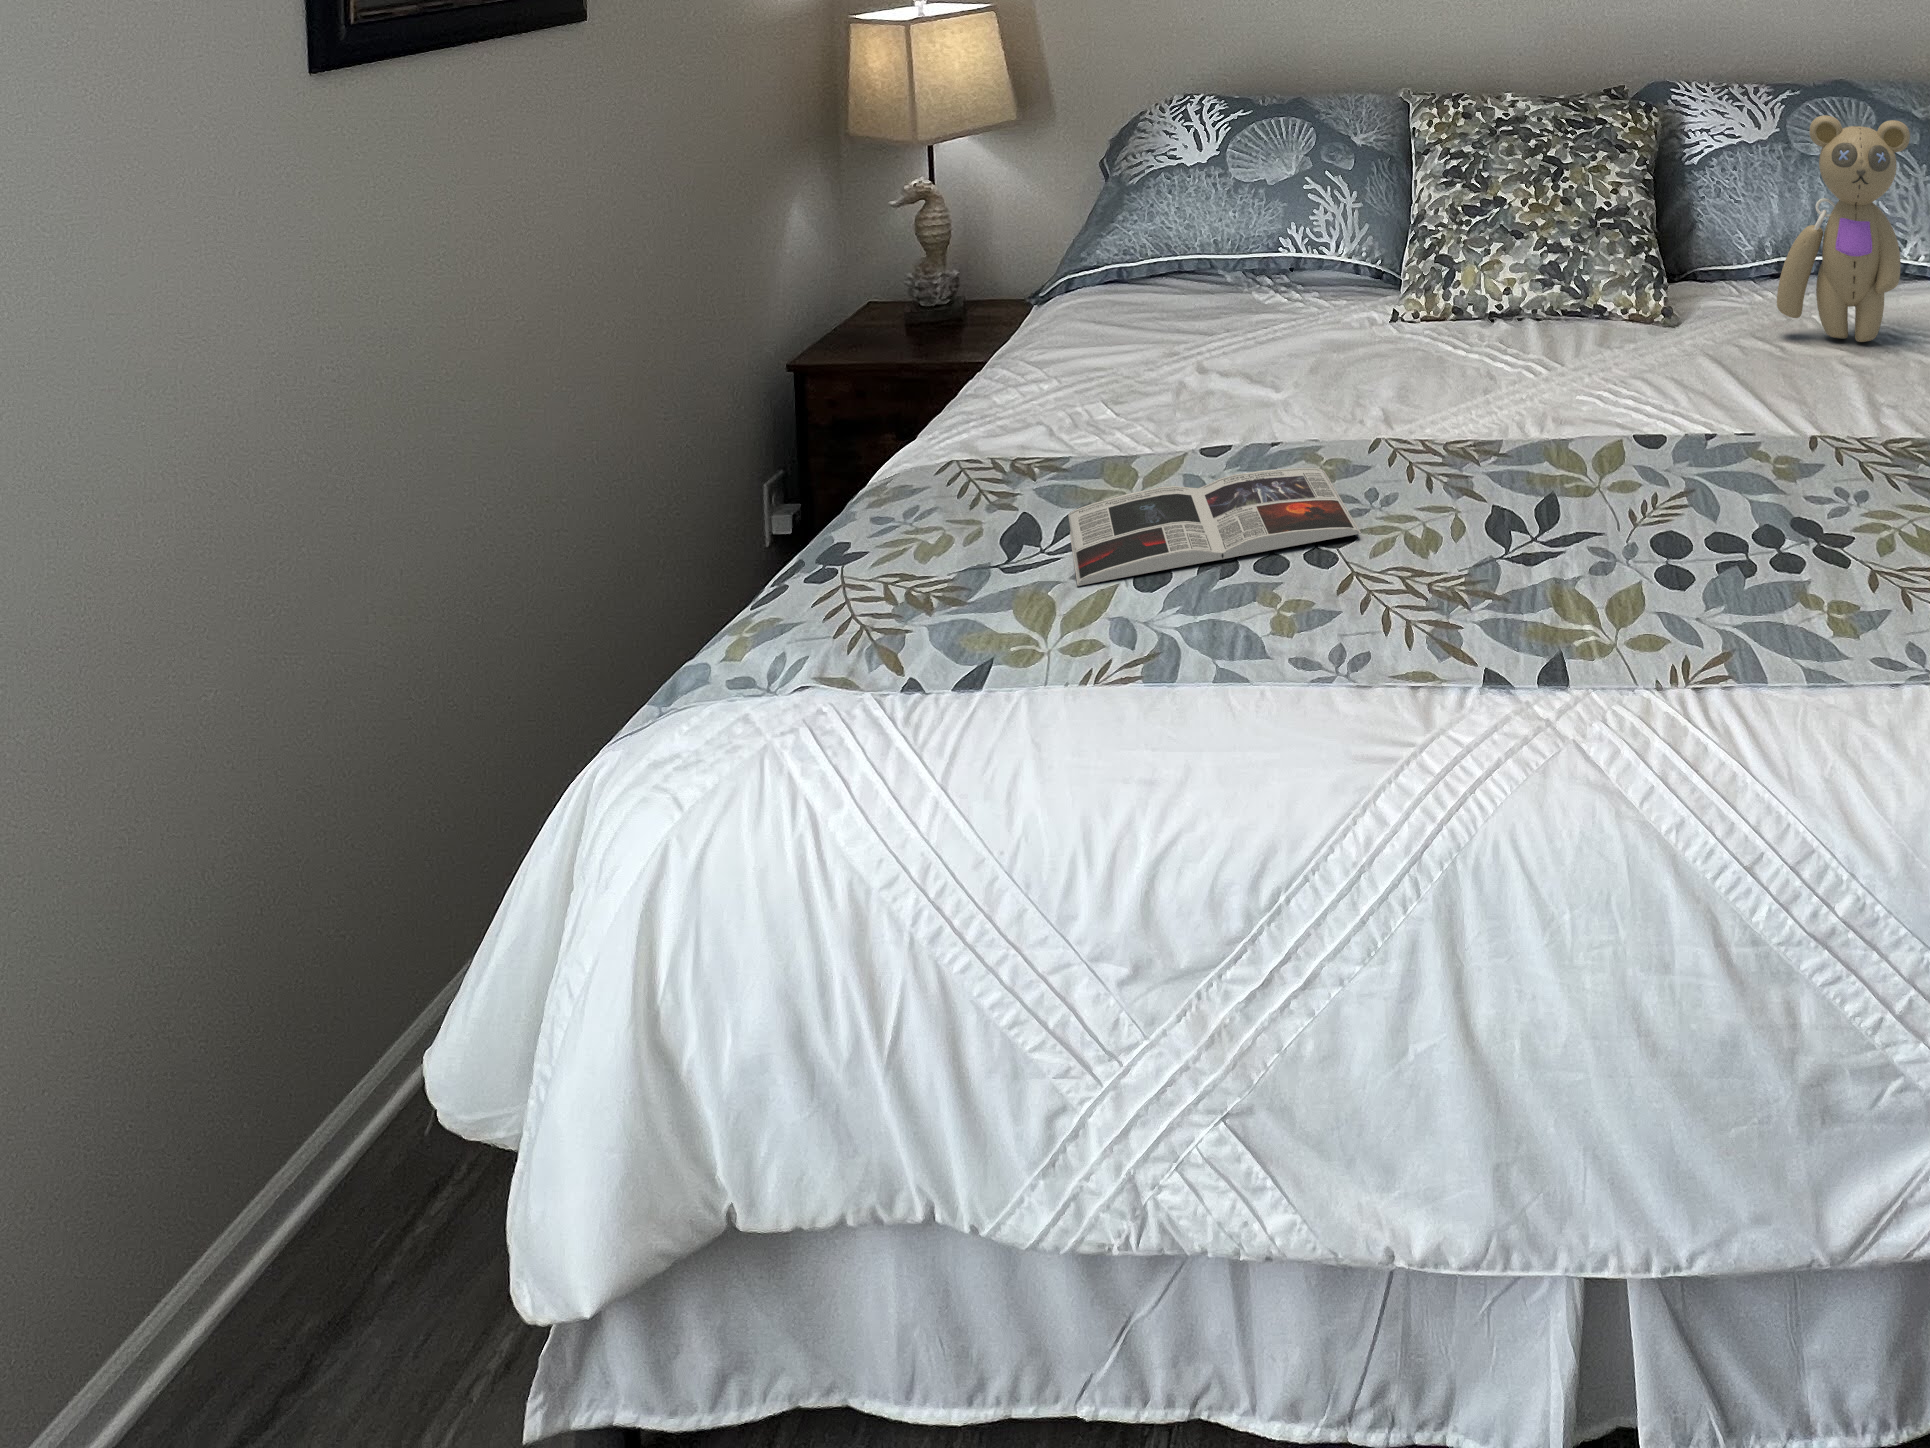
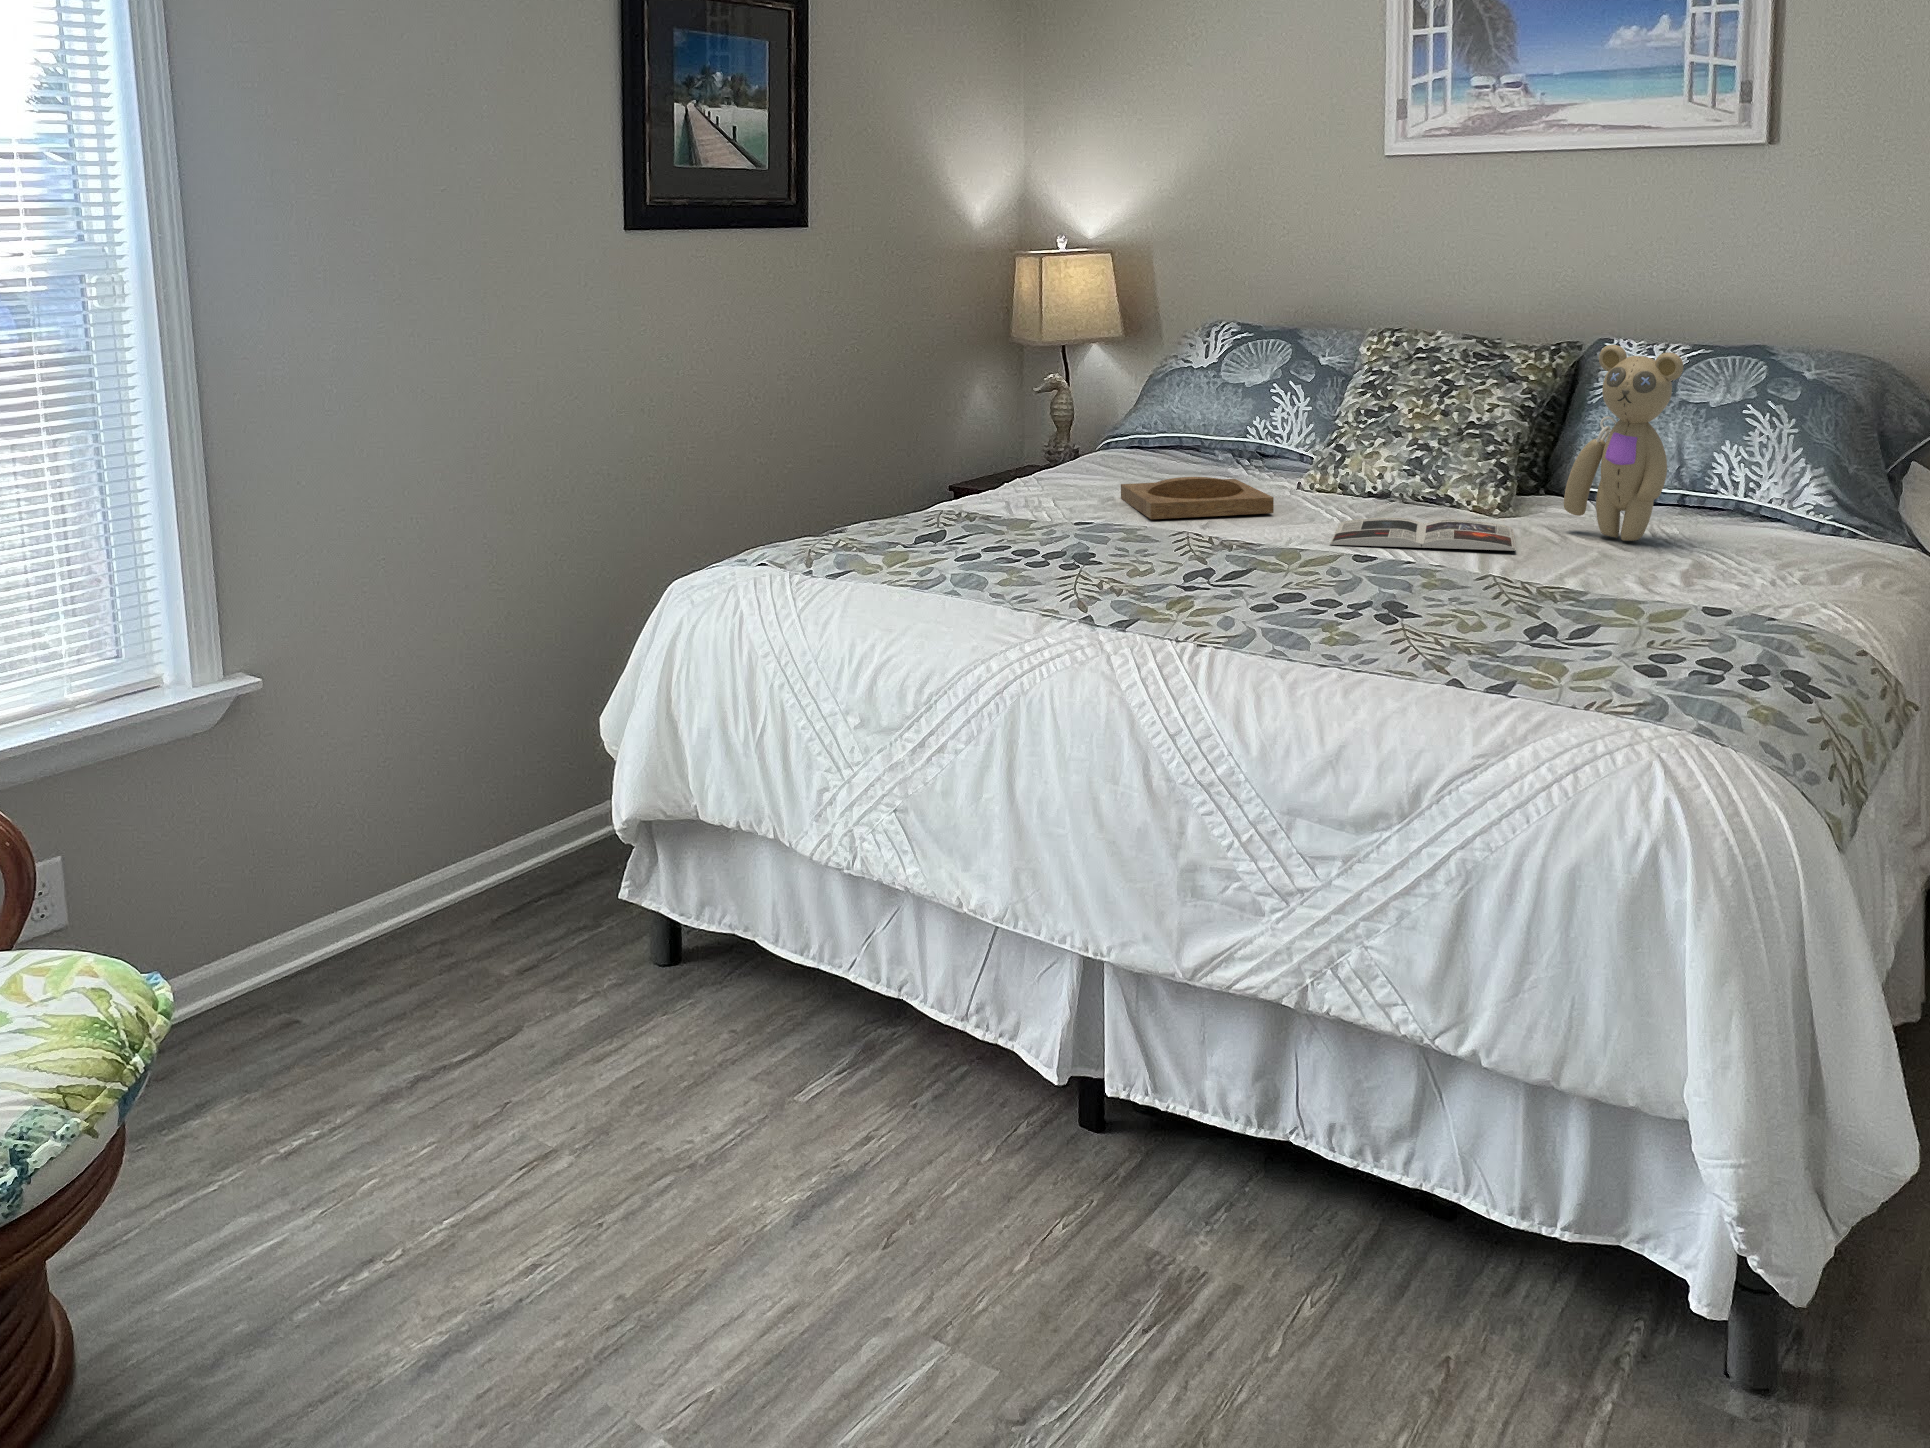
tray: none [1210,326,1445,425] -> present [1121,477,1274,519]
magazine: present [1068,468,1361,586] -> present [1330,518,1516,551]

